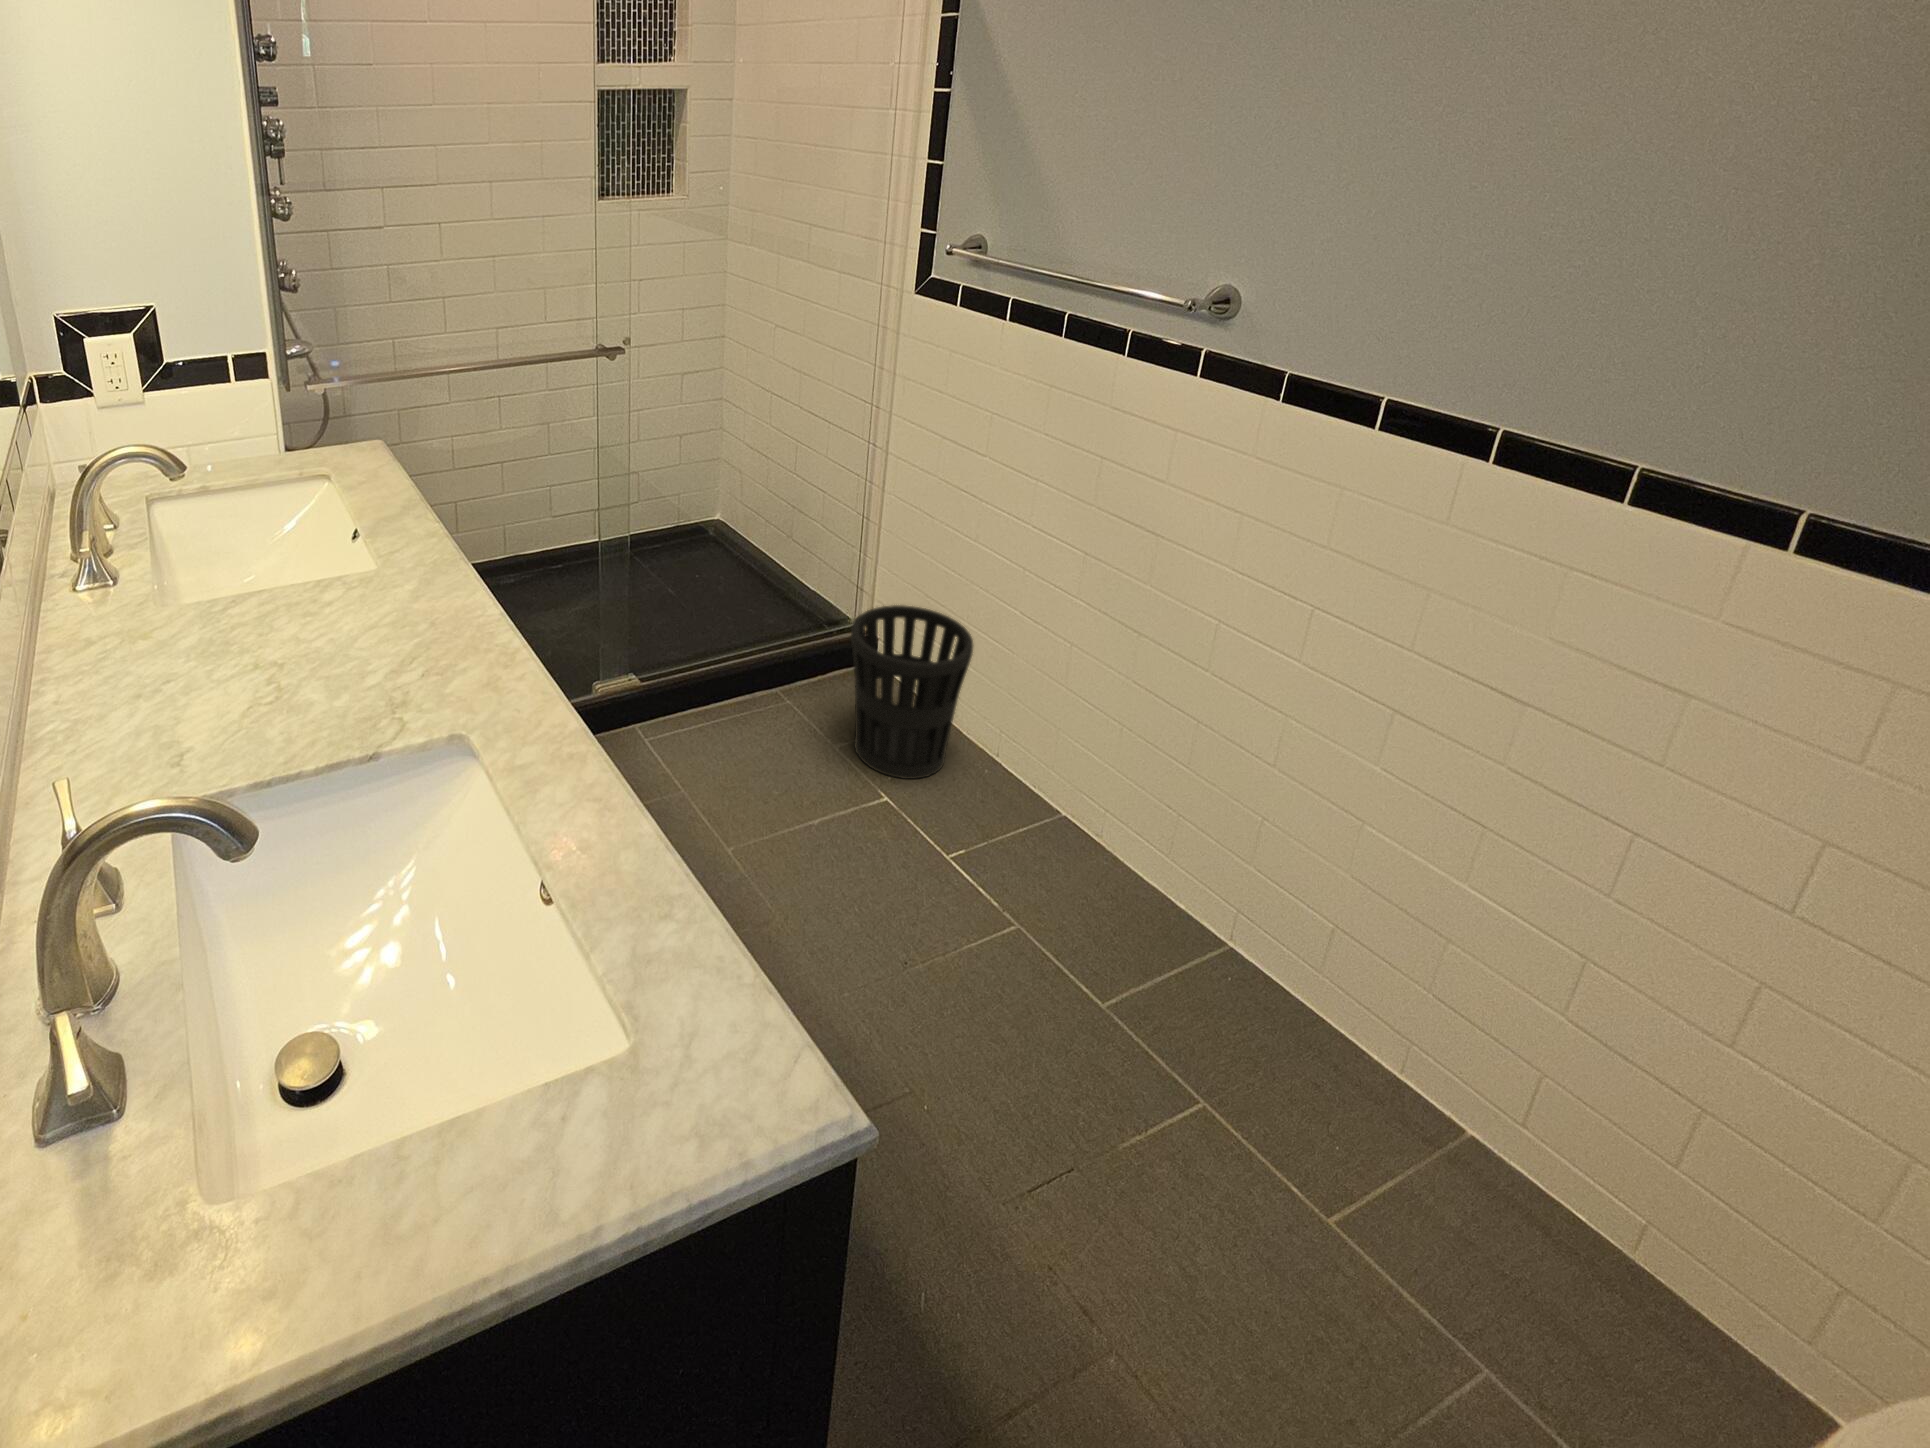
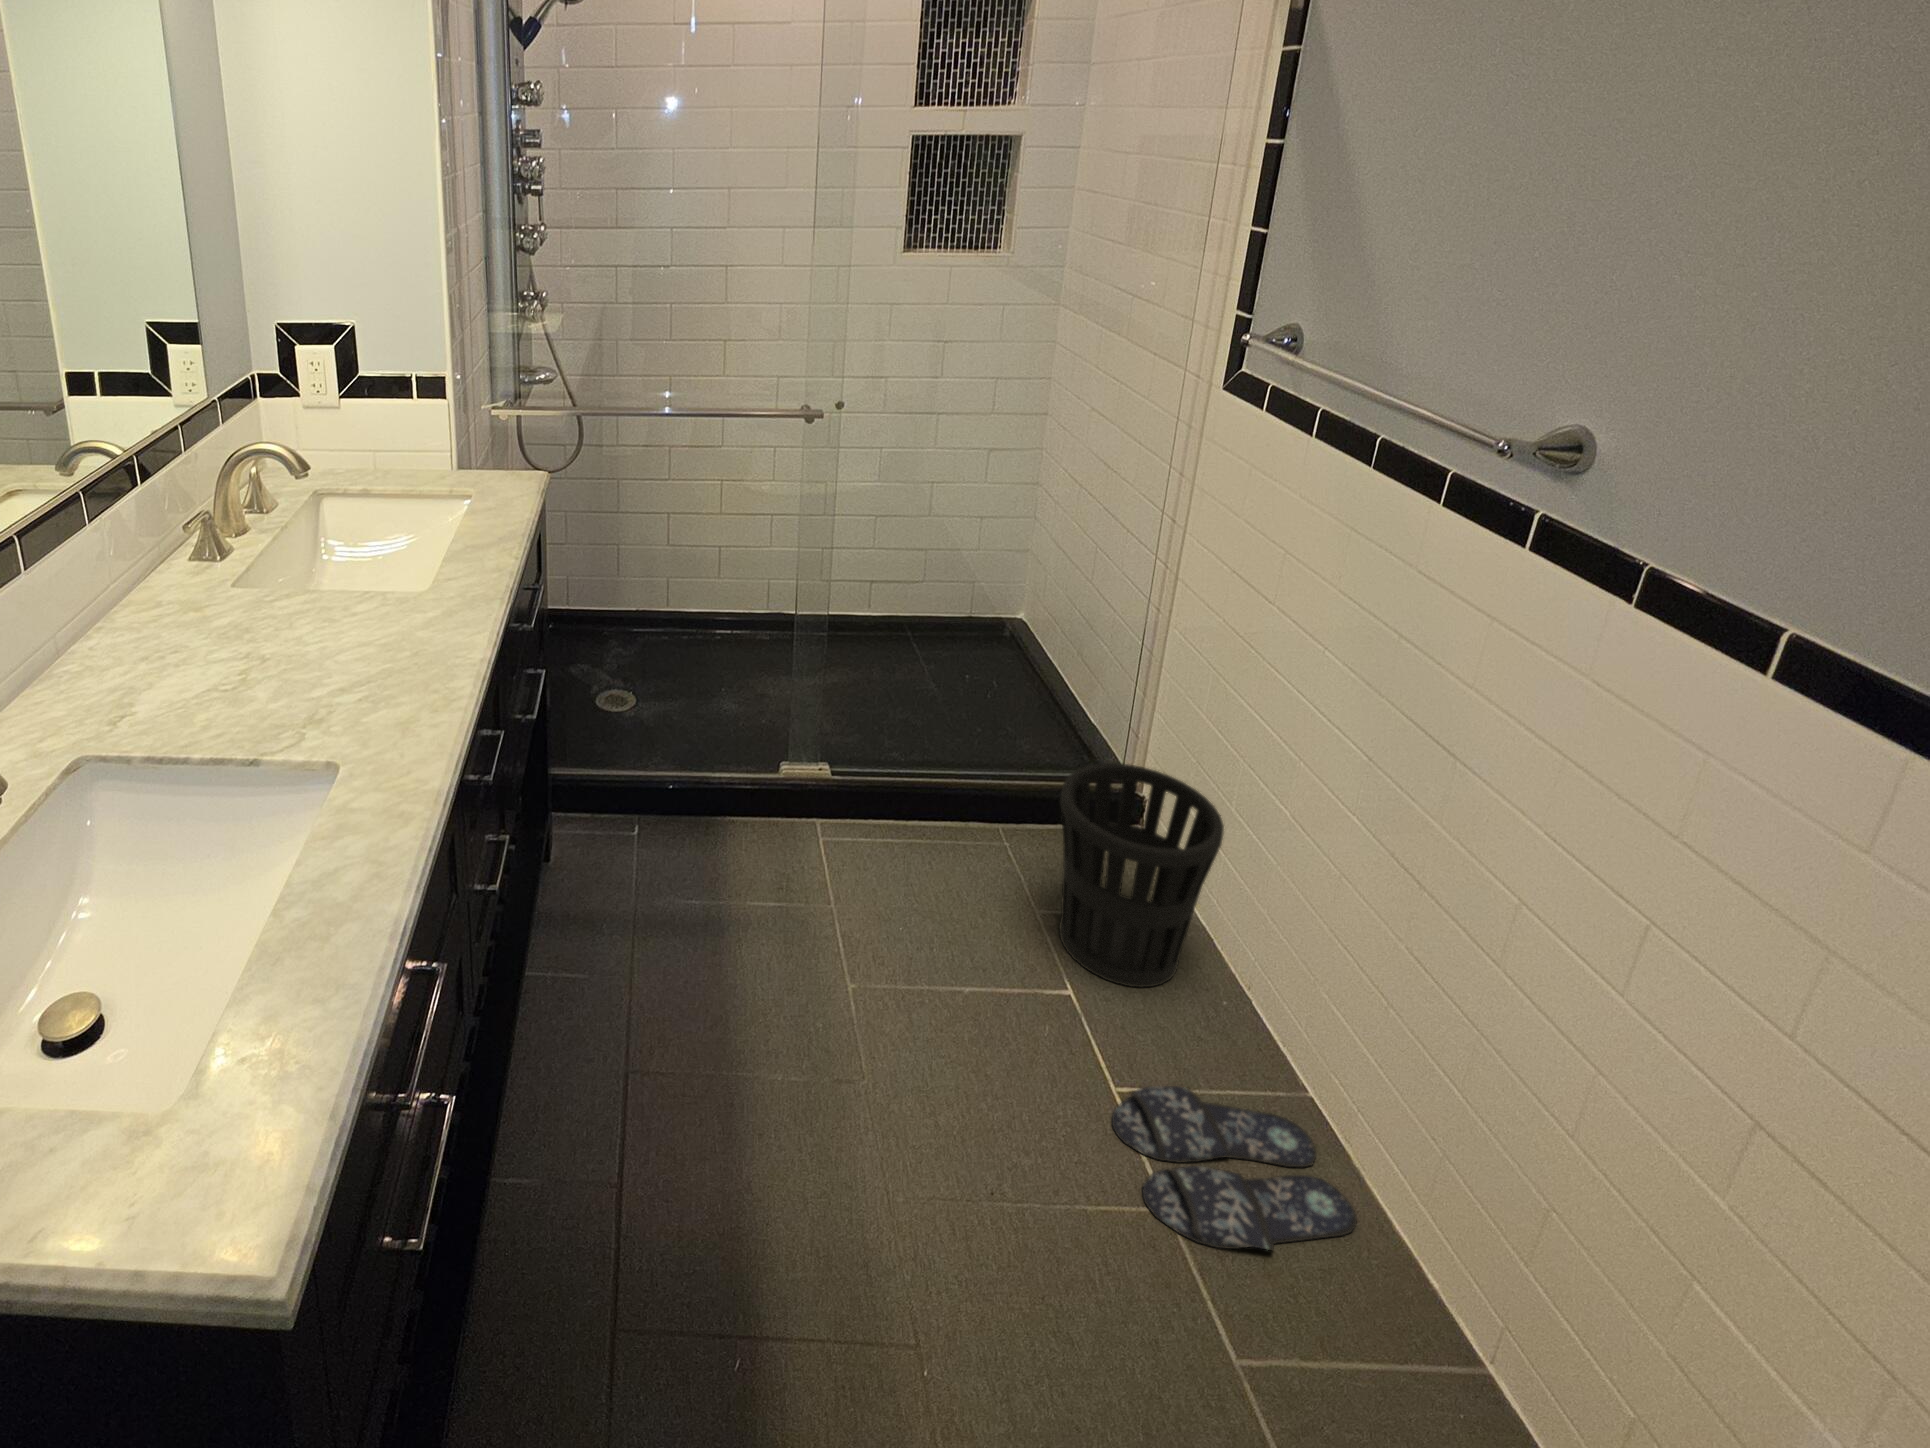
slippers: none [954,834,1124,939] -> present [1112,1086,1357,1250]

